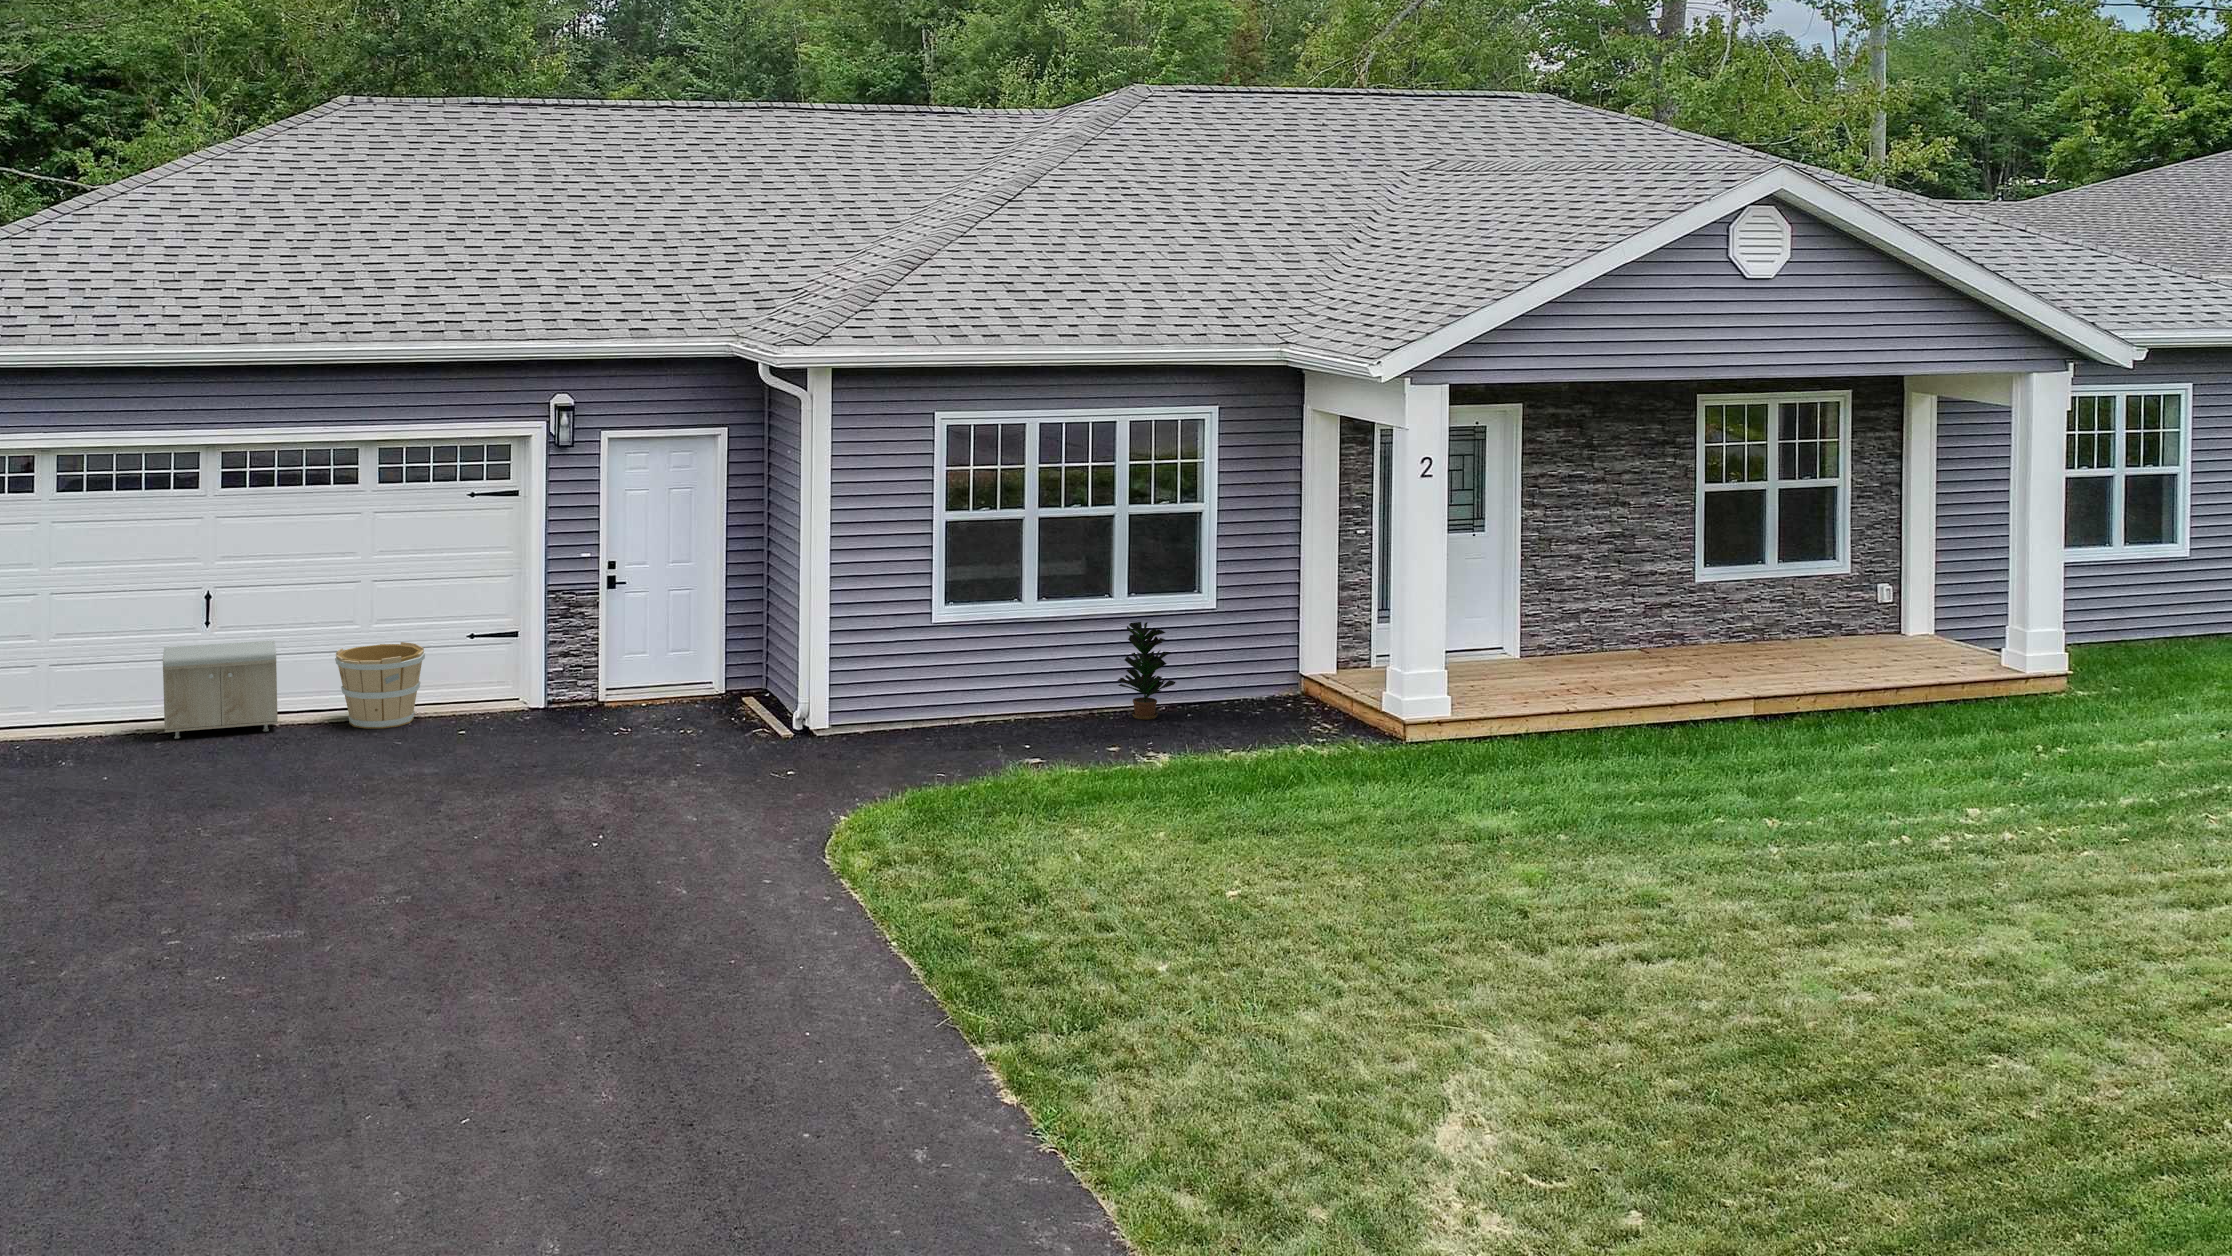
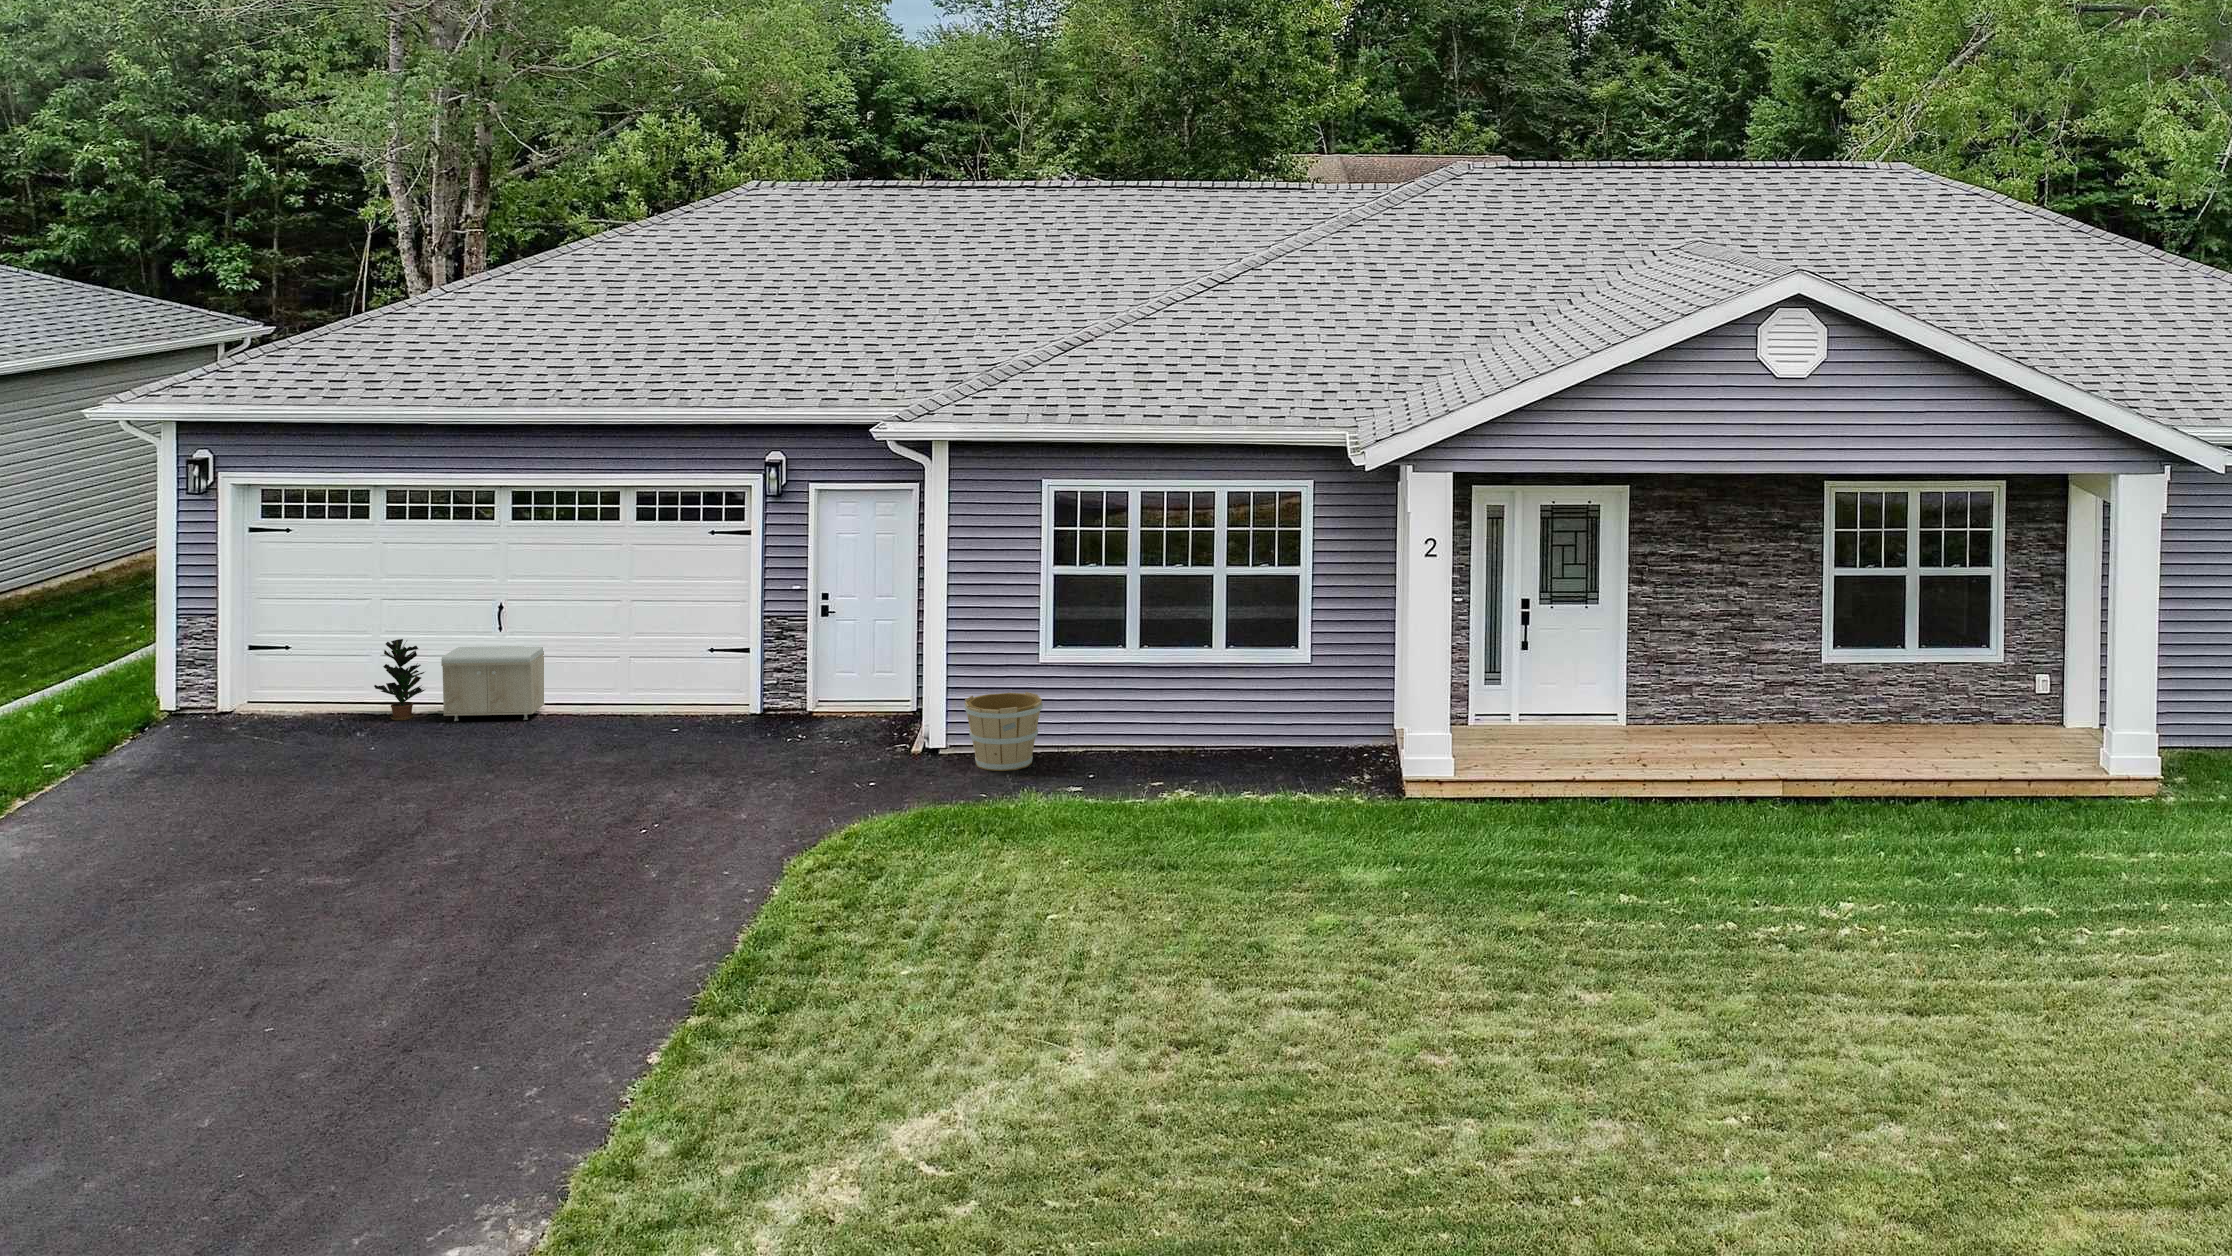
potted plant: present [1118,622,1176,720] -> present [374,639,424,720]
wooden bucket: present [335,642,425,729] -> present [964,692,1043,771]

